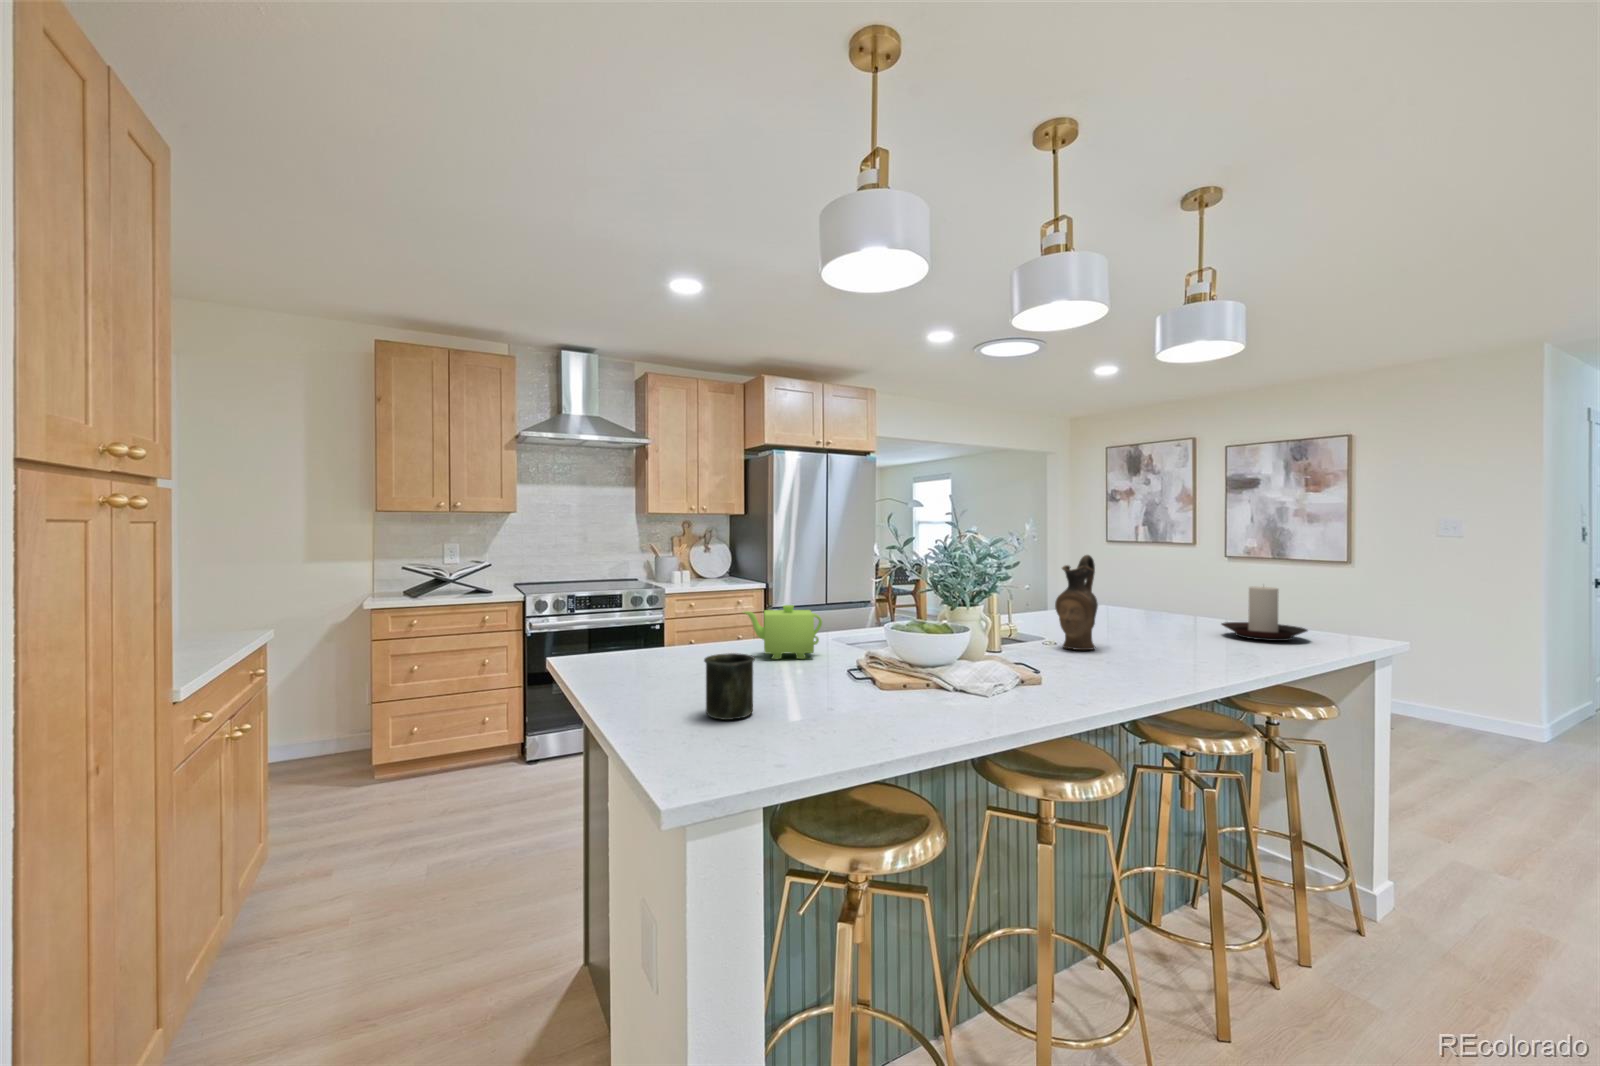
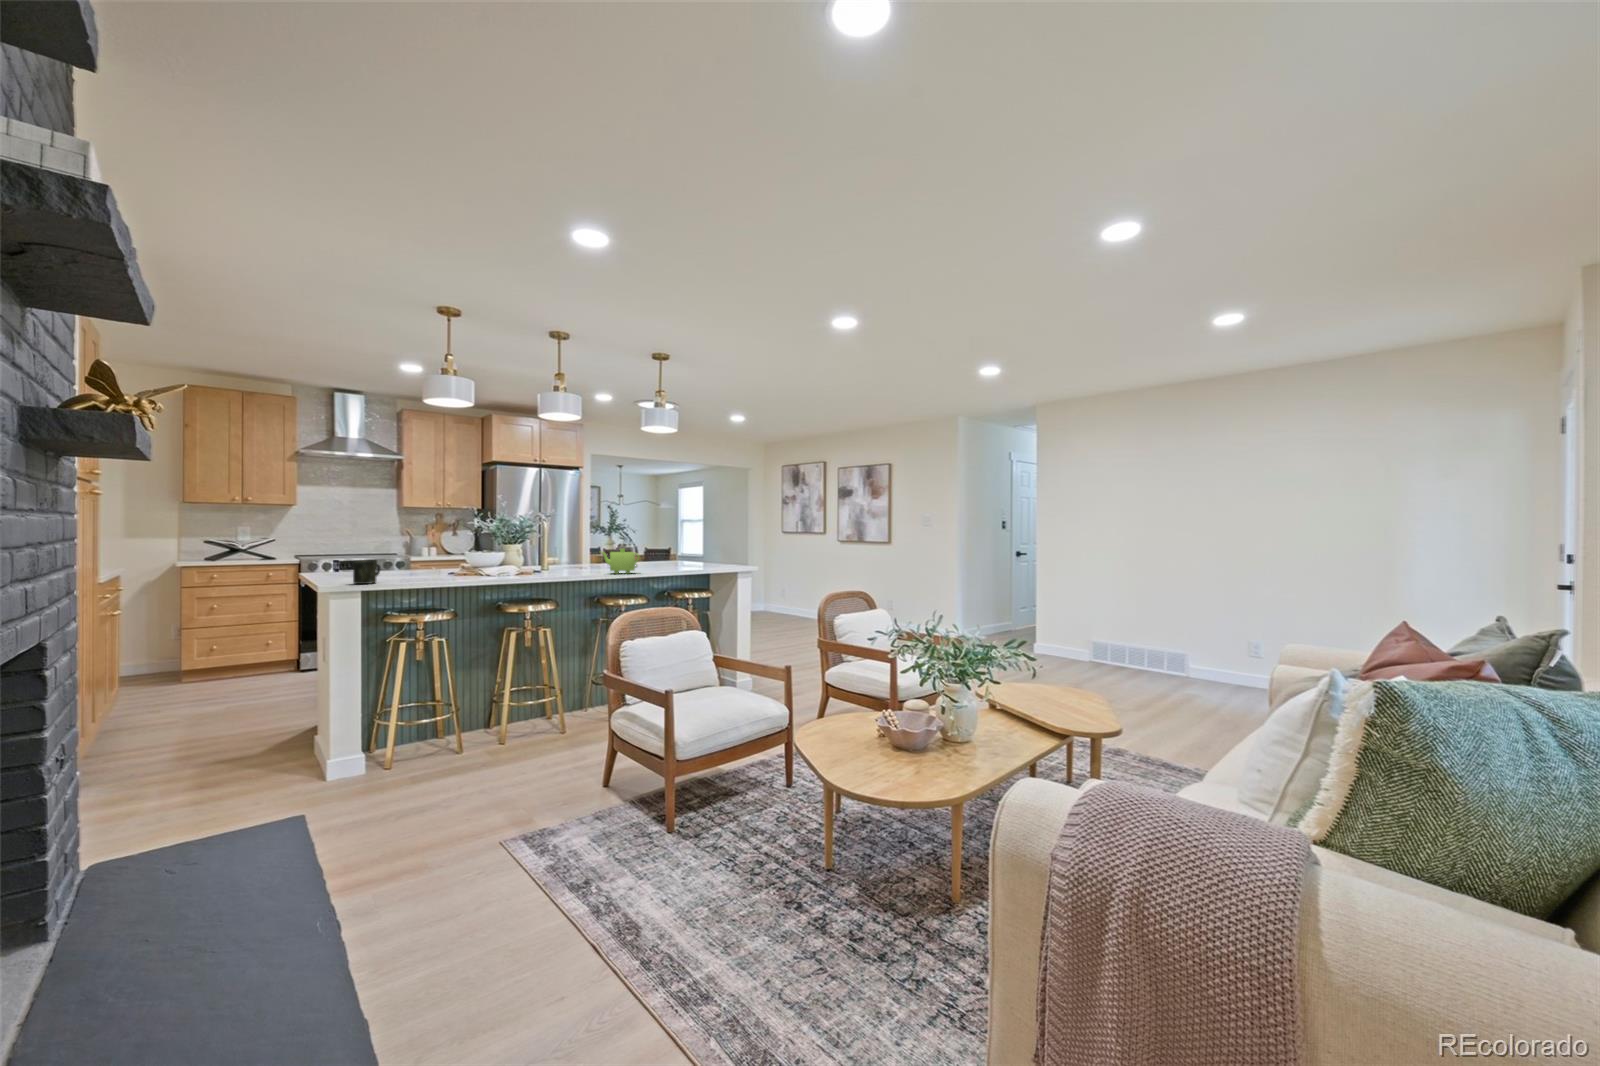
ceramic pitcher: present [1055,555,1098,650] -> none [577,526,601,572]
candle holder: present [1222,586,1308,641] -> none [678,542,714,569]
teapot: present [744,605,822,659] -> present [602,549,639,574]

